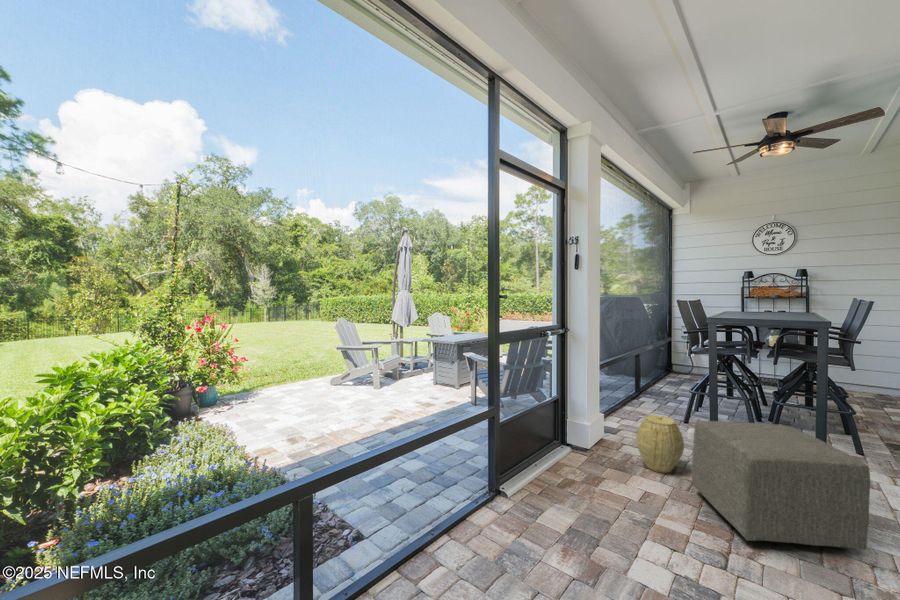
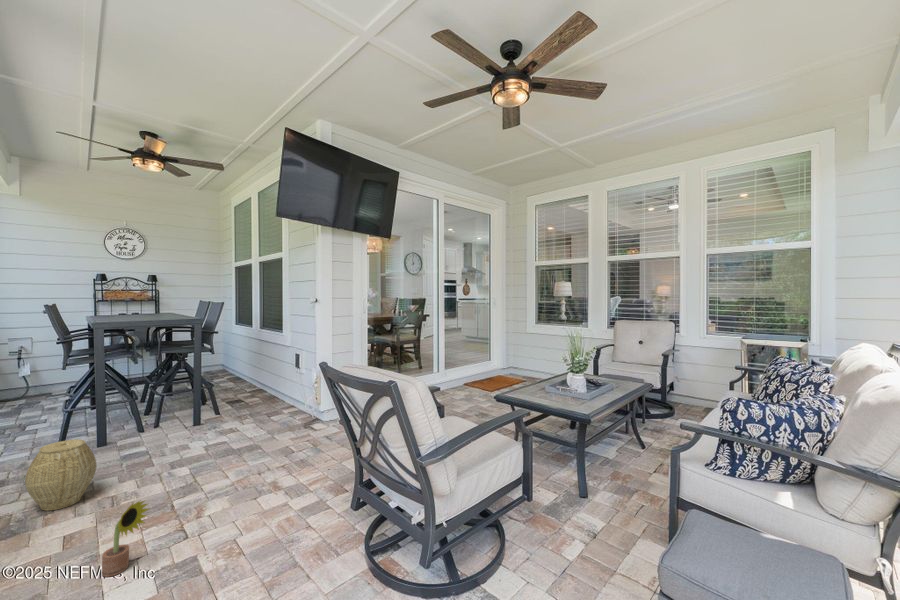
ottoman: present [692,421,870,550] -> none [117,405,257,508]
decorative plant: none [645,493,684,552] -> present [102,501,148,577]

